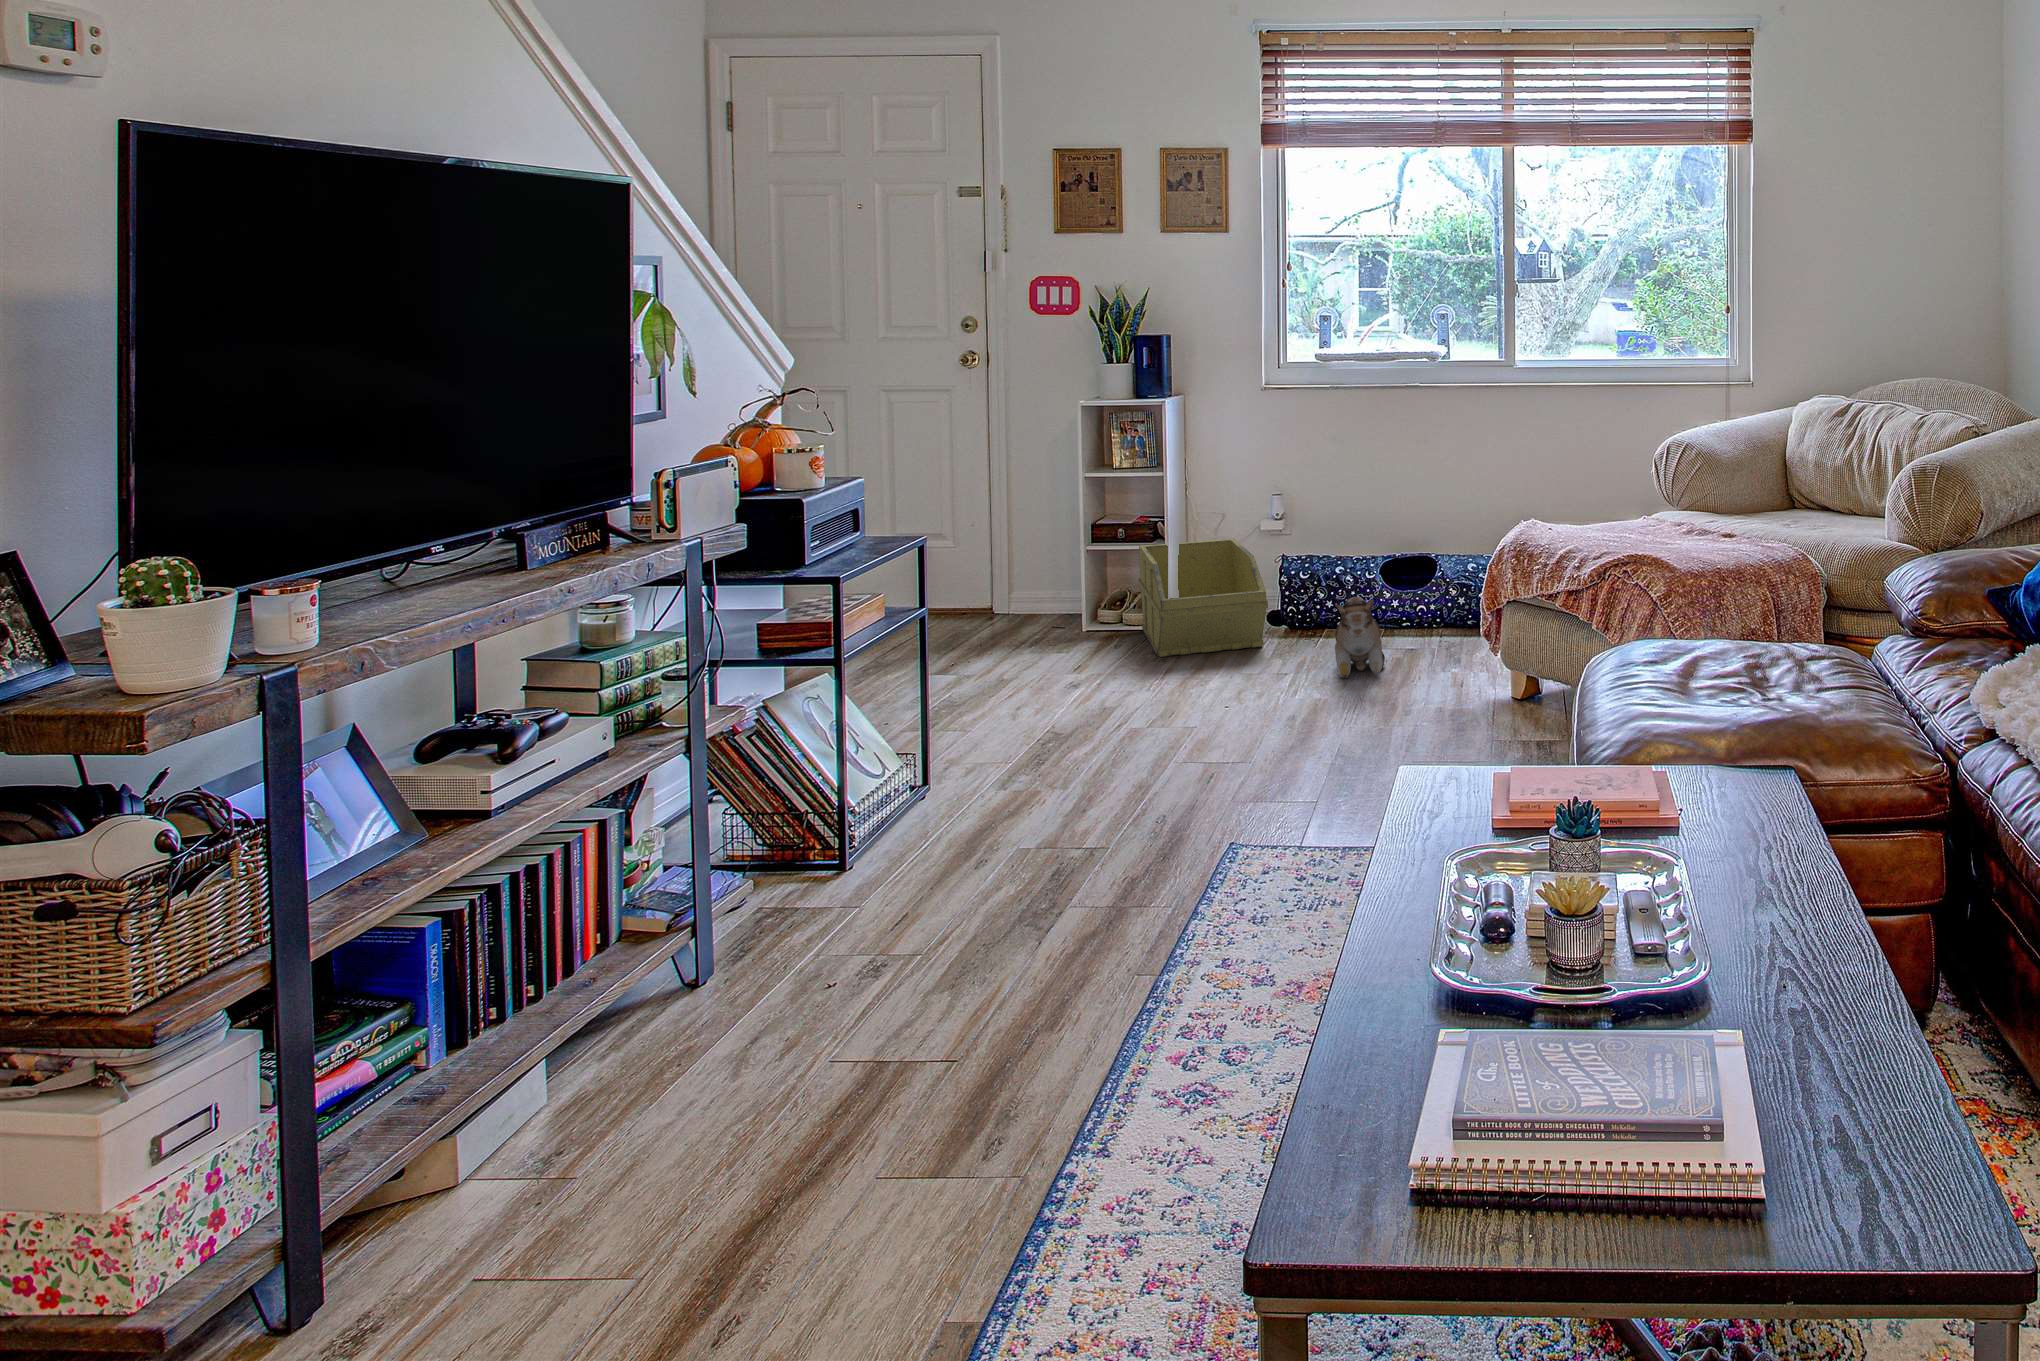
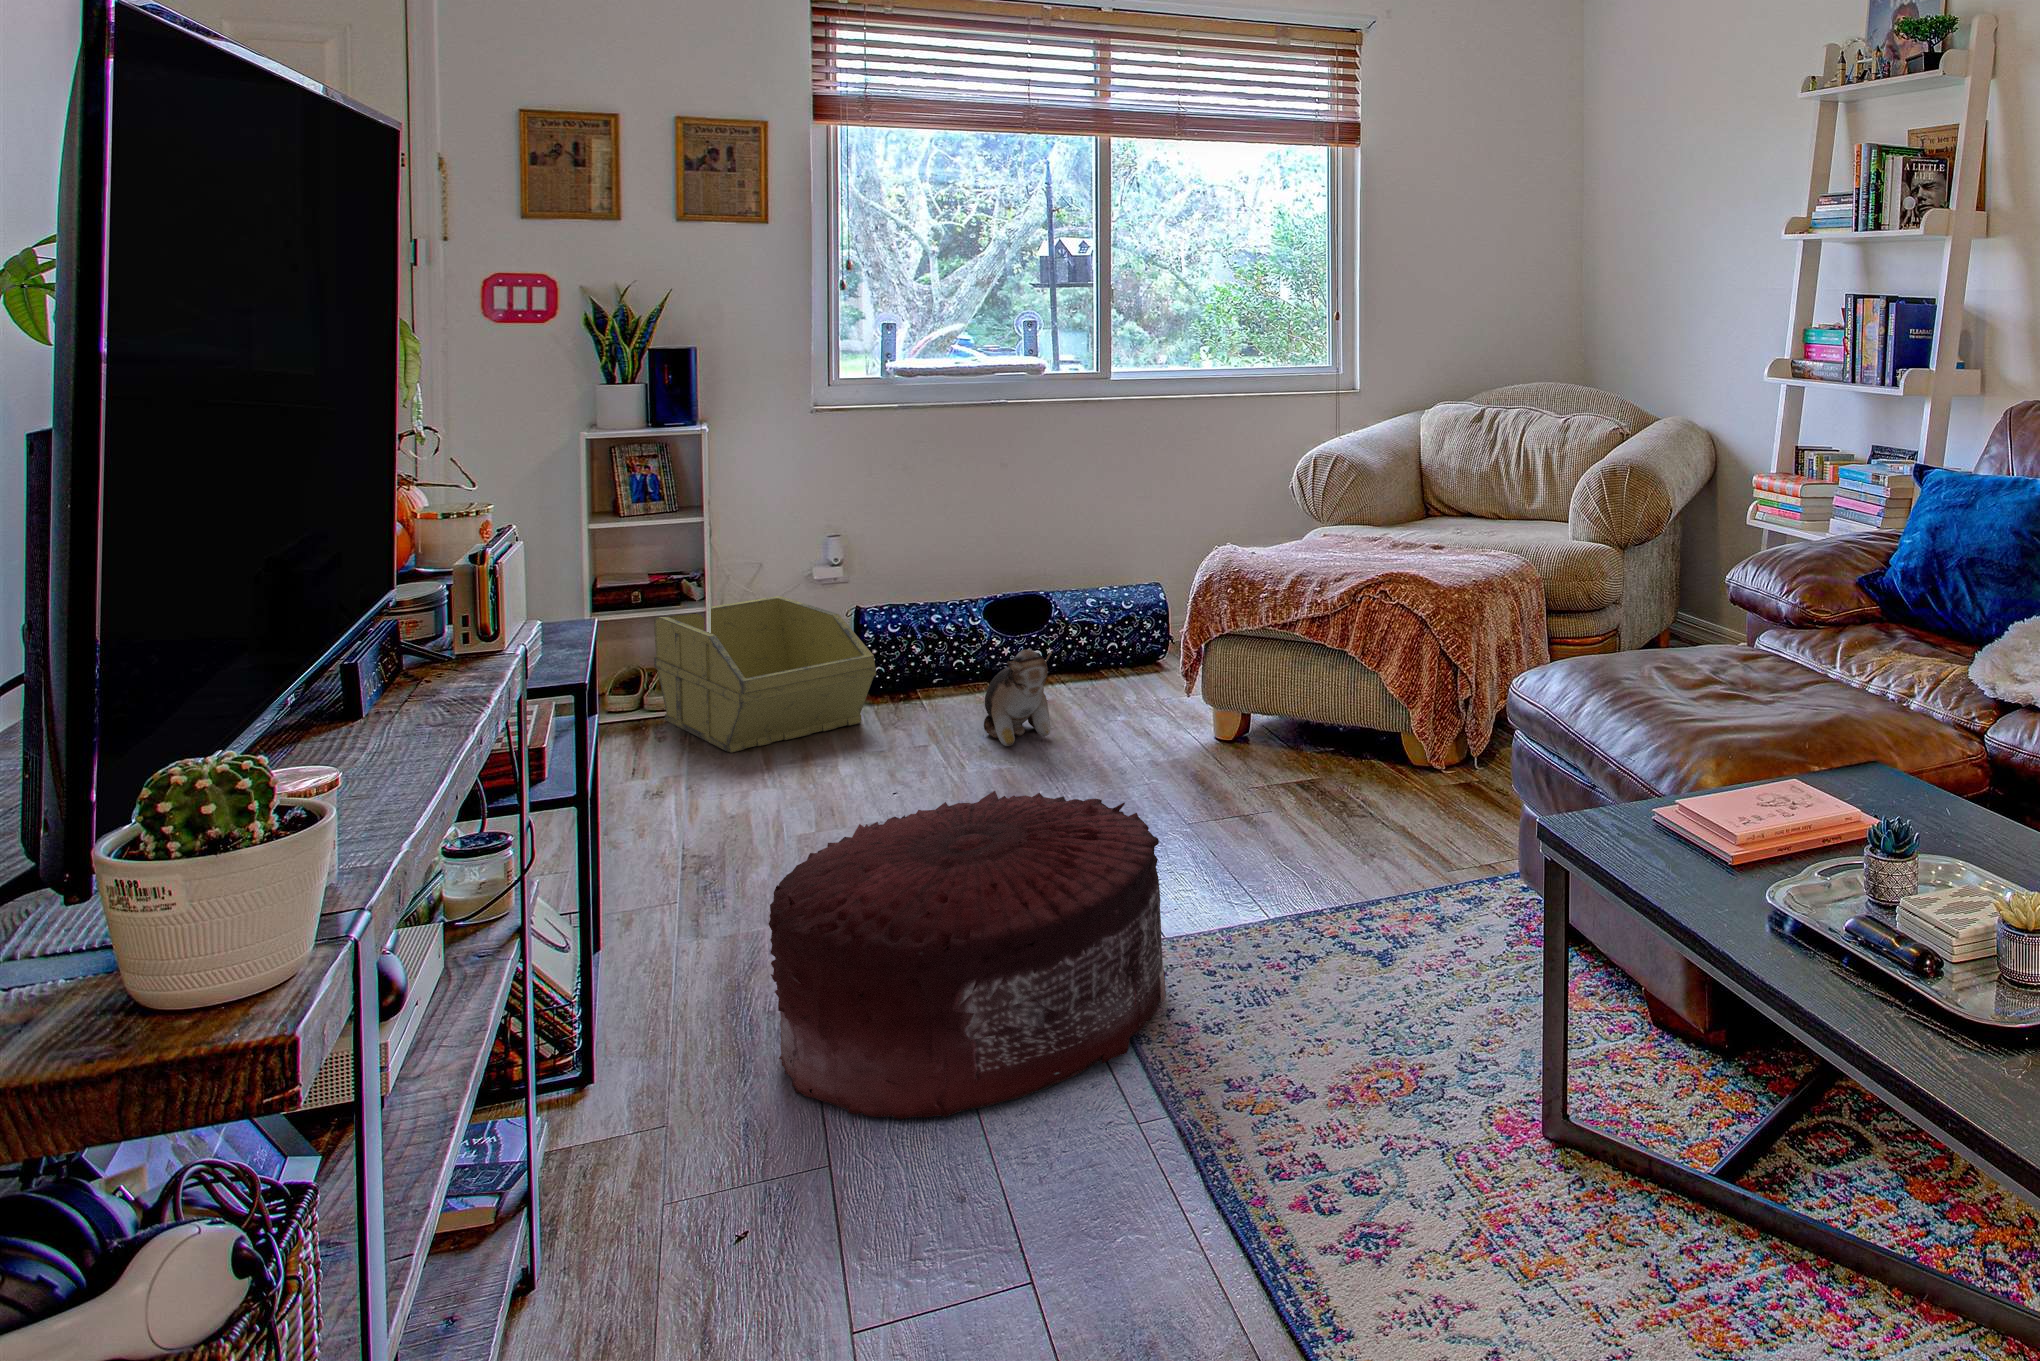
pouf: none [961,693,1272,919] -> present [769,791,1166,1119]

